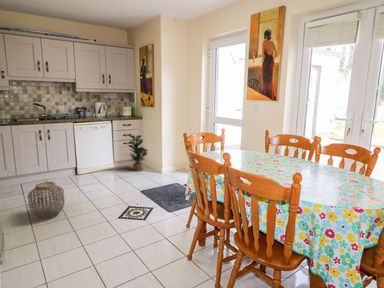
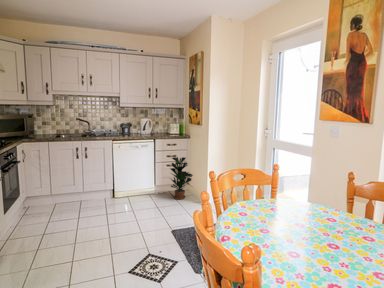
woven basket: present [28,182,65,219] -> none [33,213,76,258]

